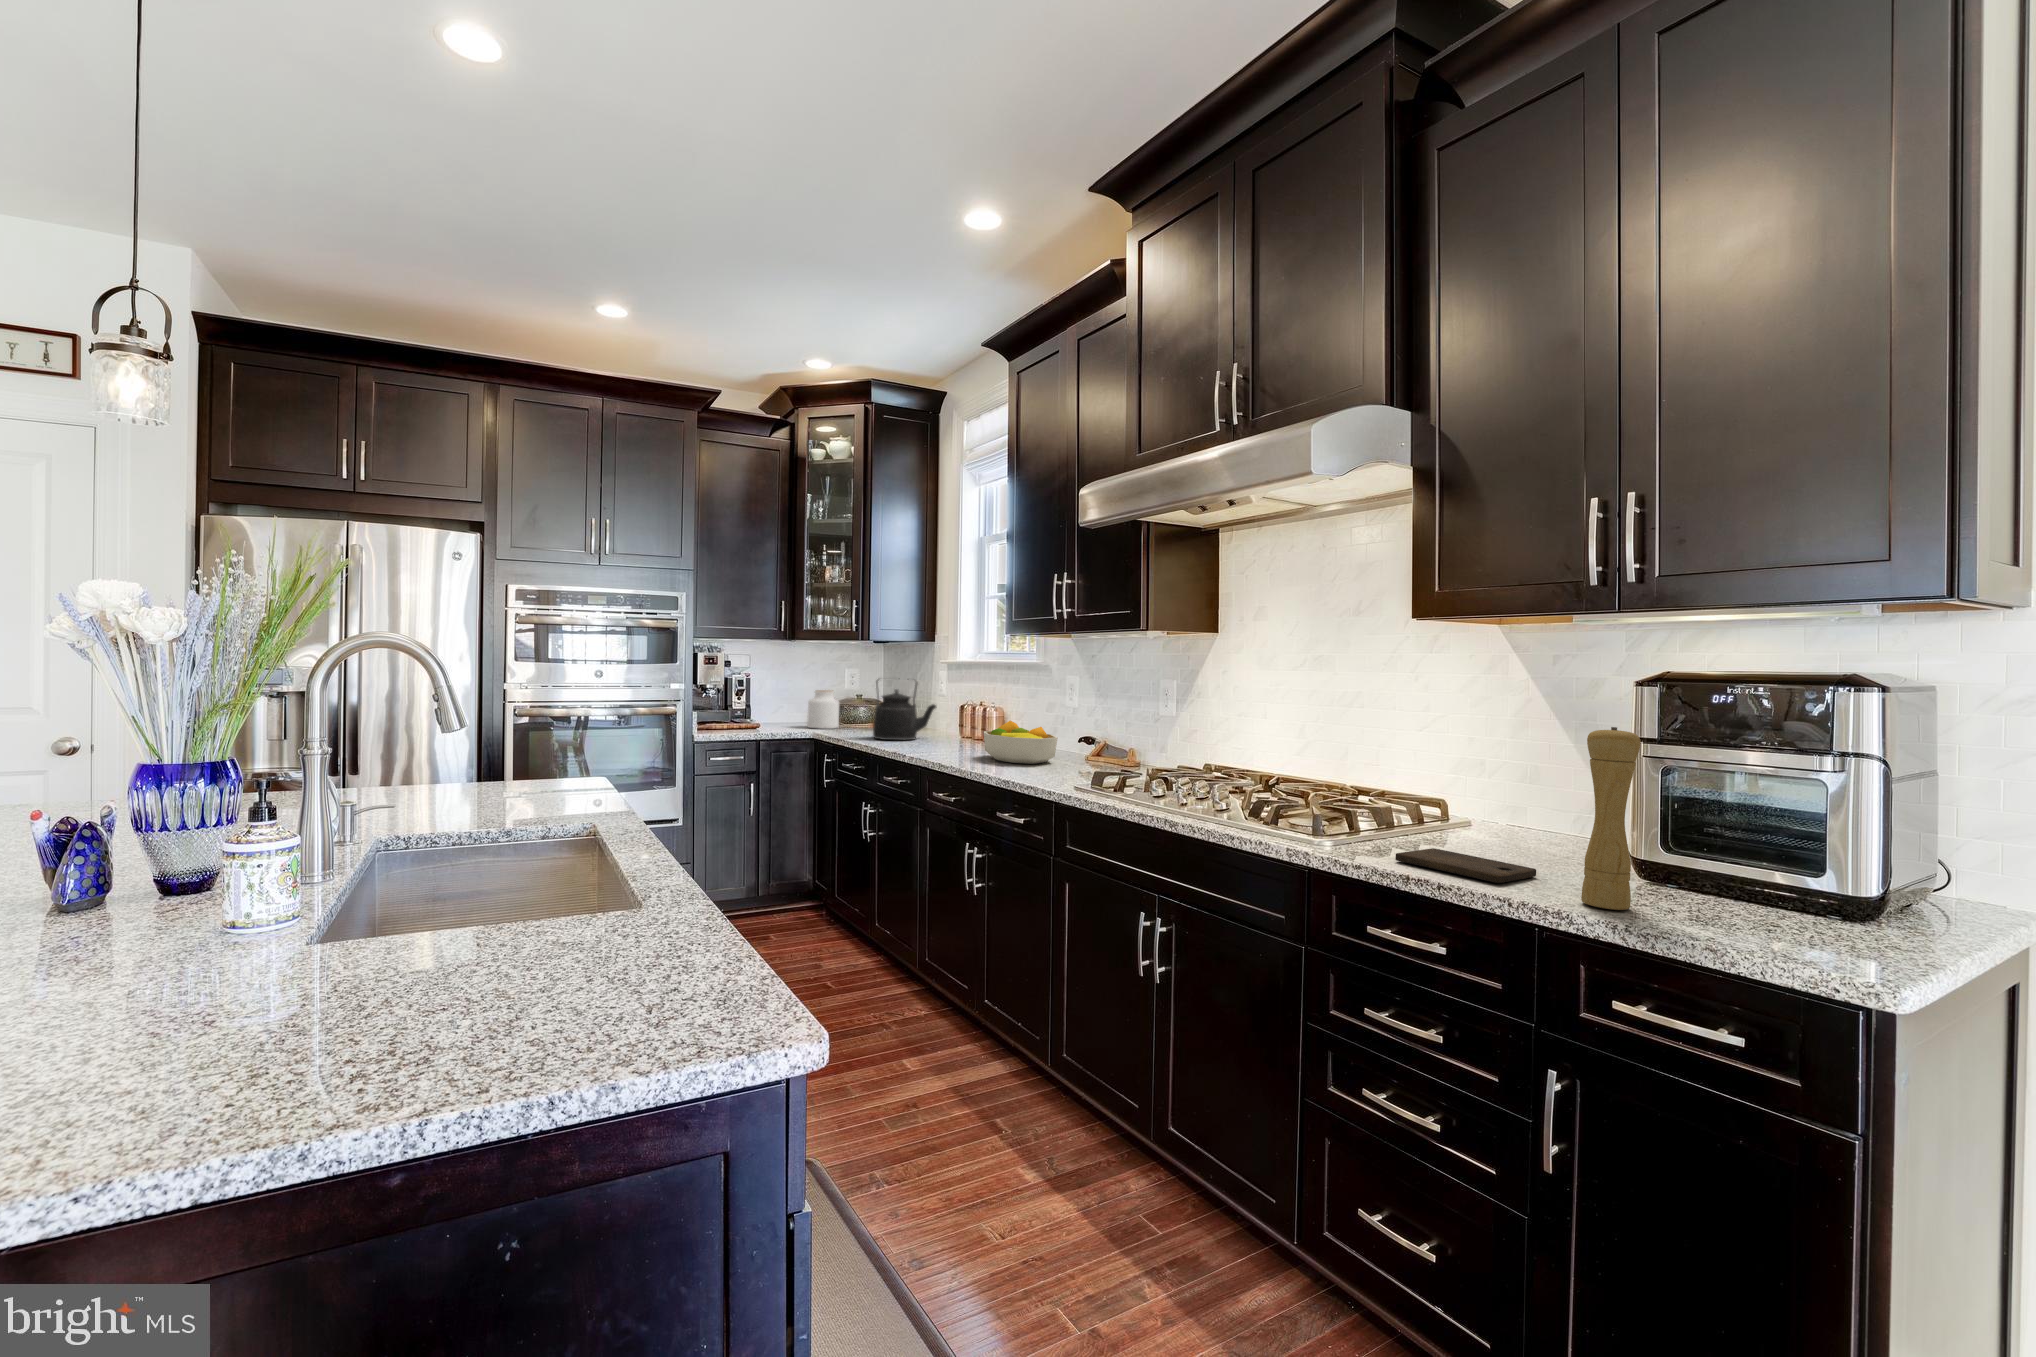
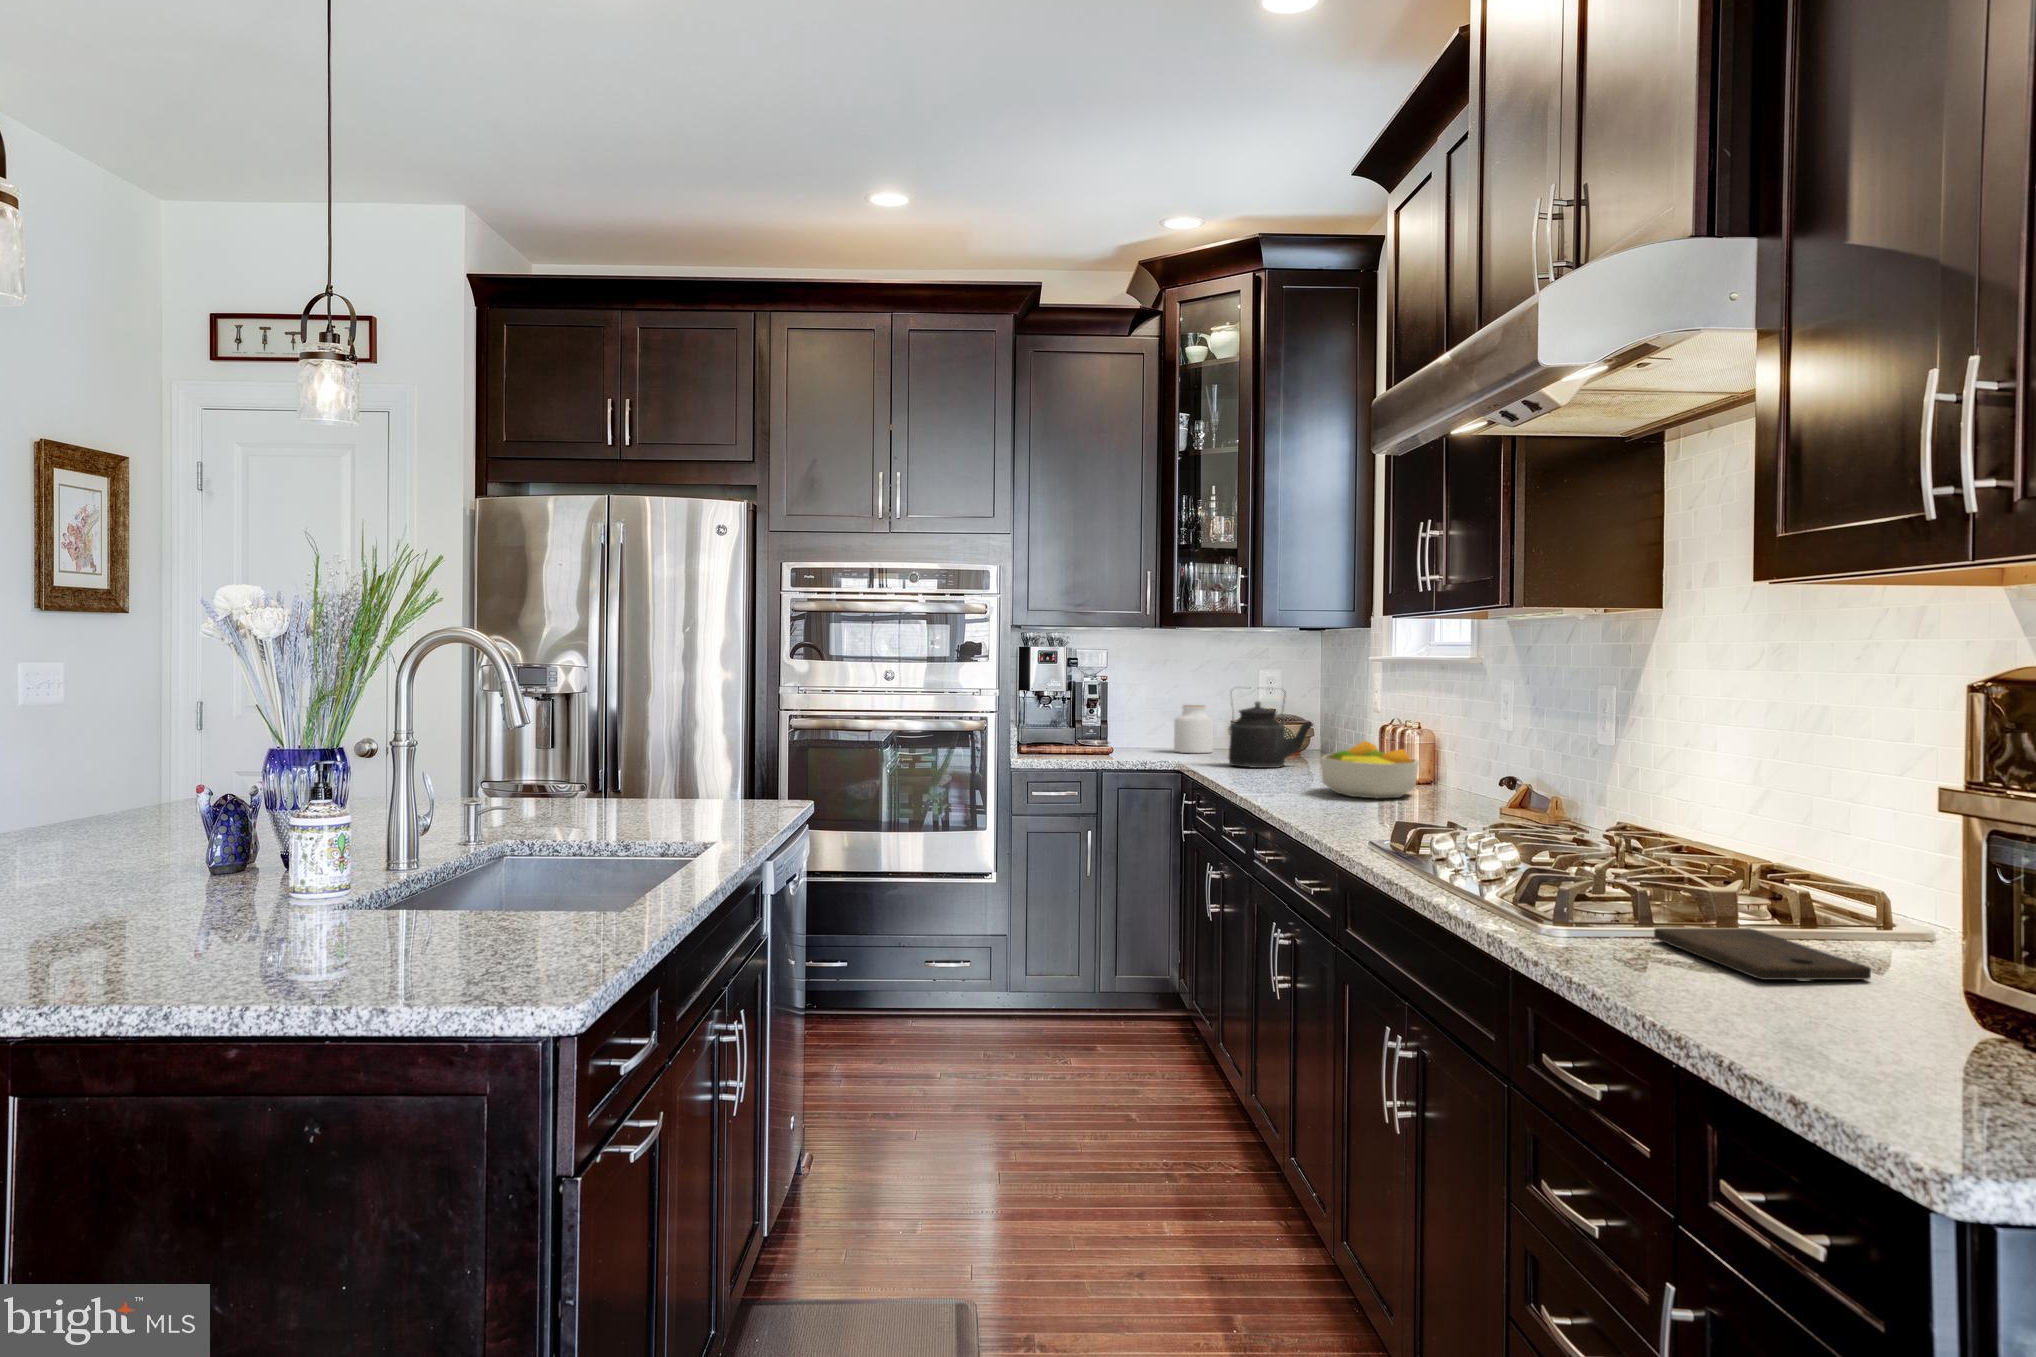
pepper mill: present [1581,727,1641,910] -> none [1854,727,1951,1034]

